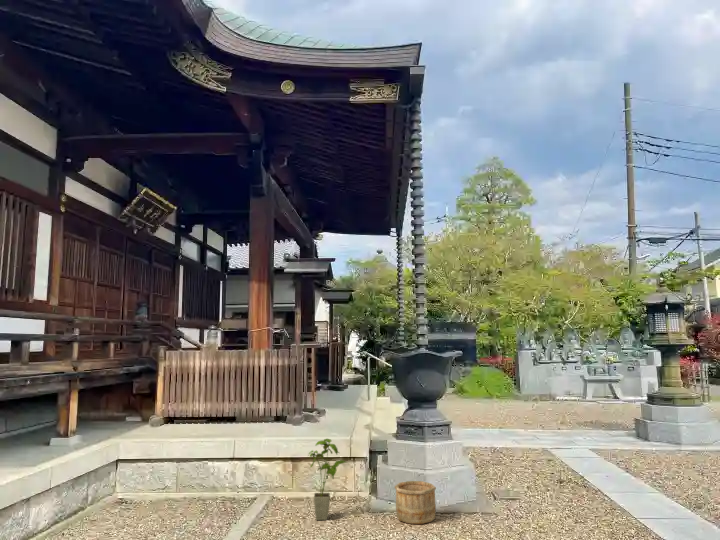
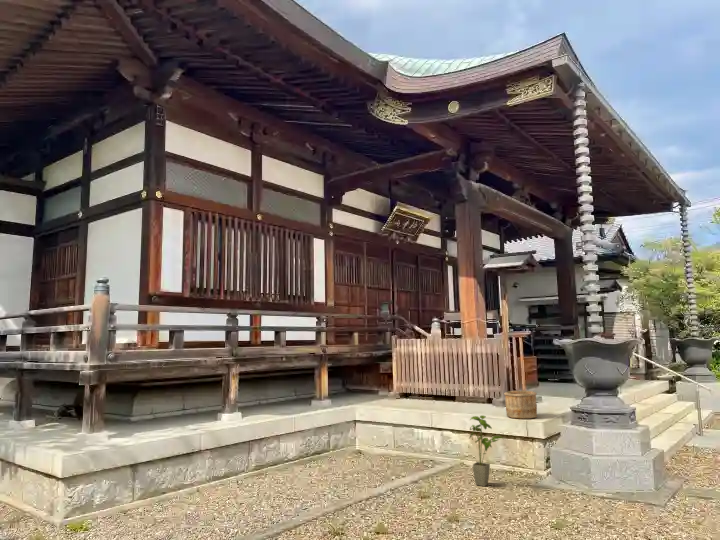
wooden bucket: present [395,481,436,524] -> present [504,391,537,419]

